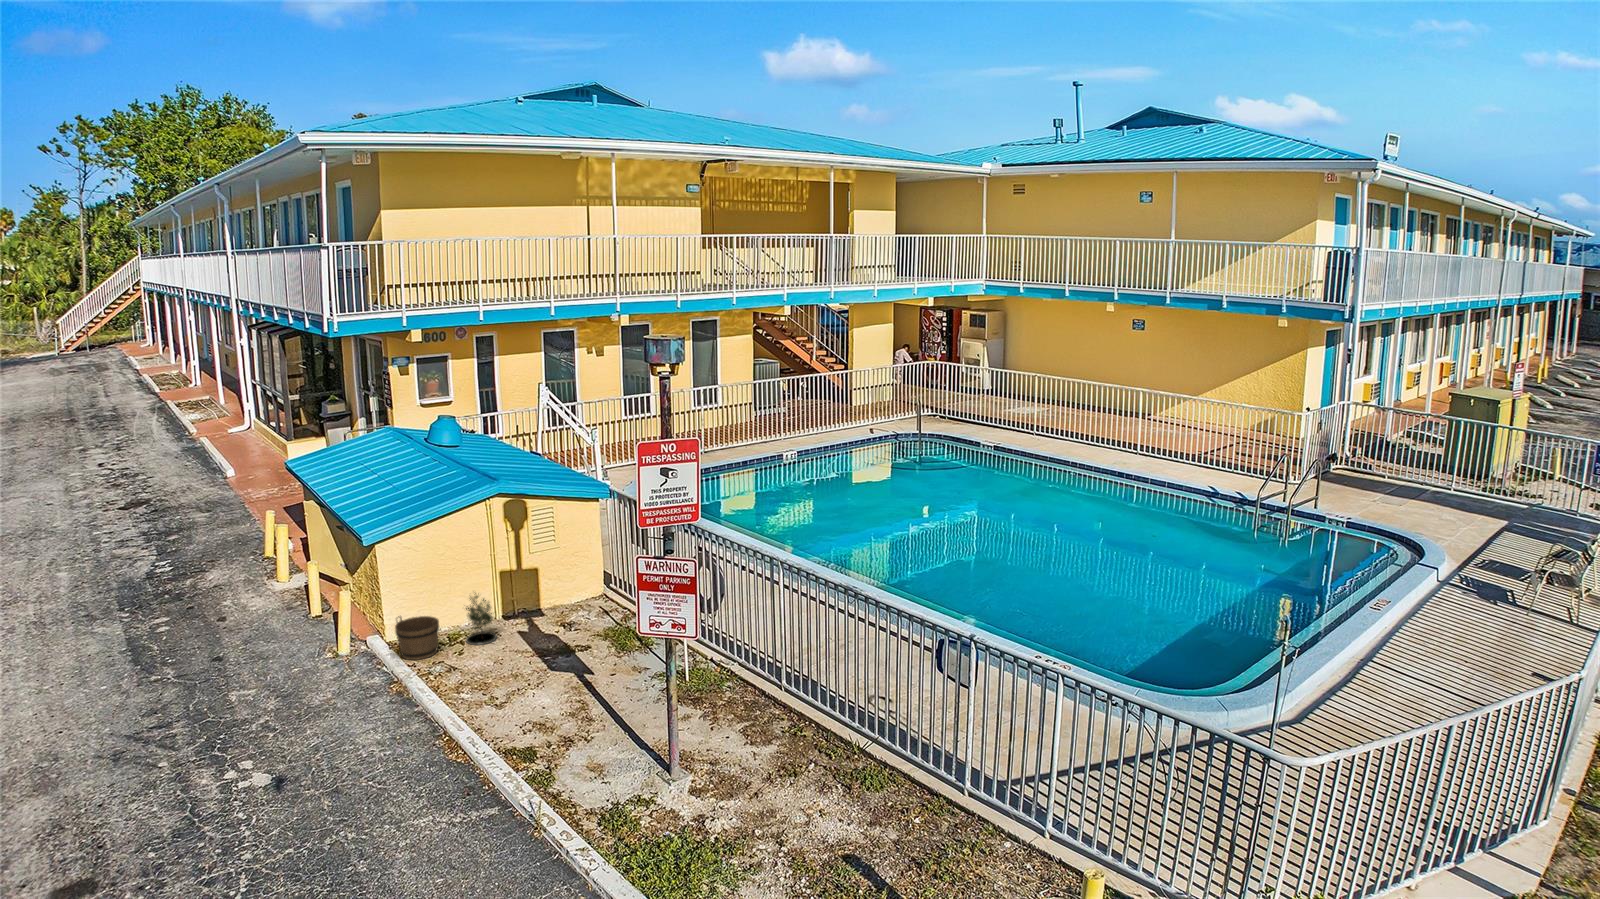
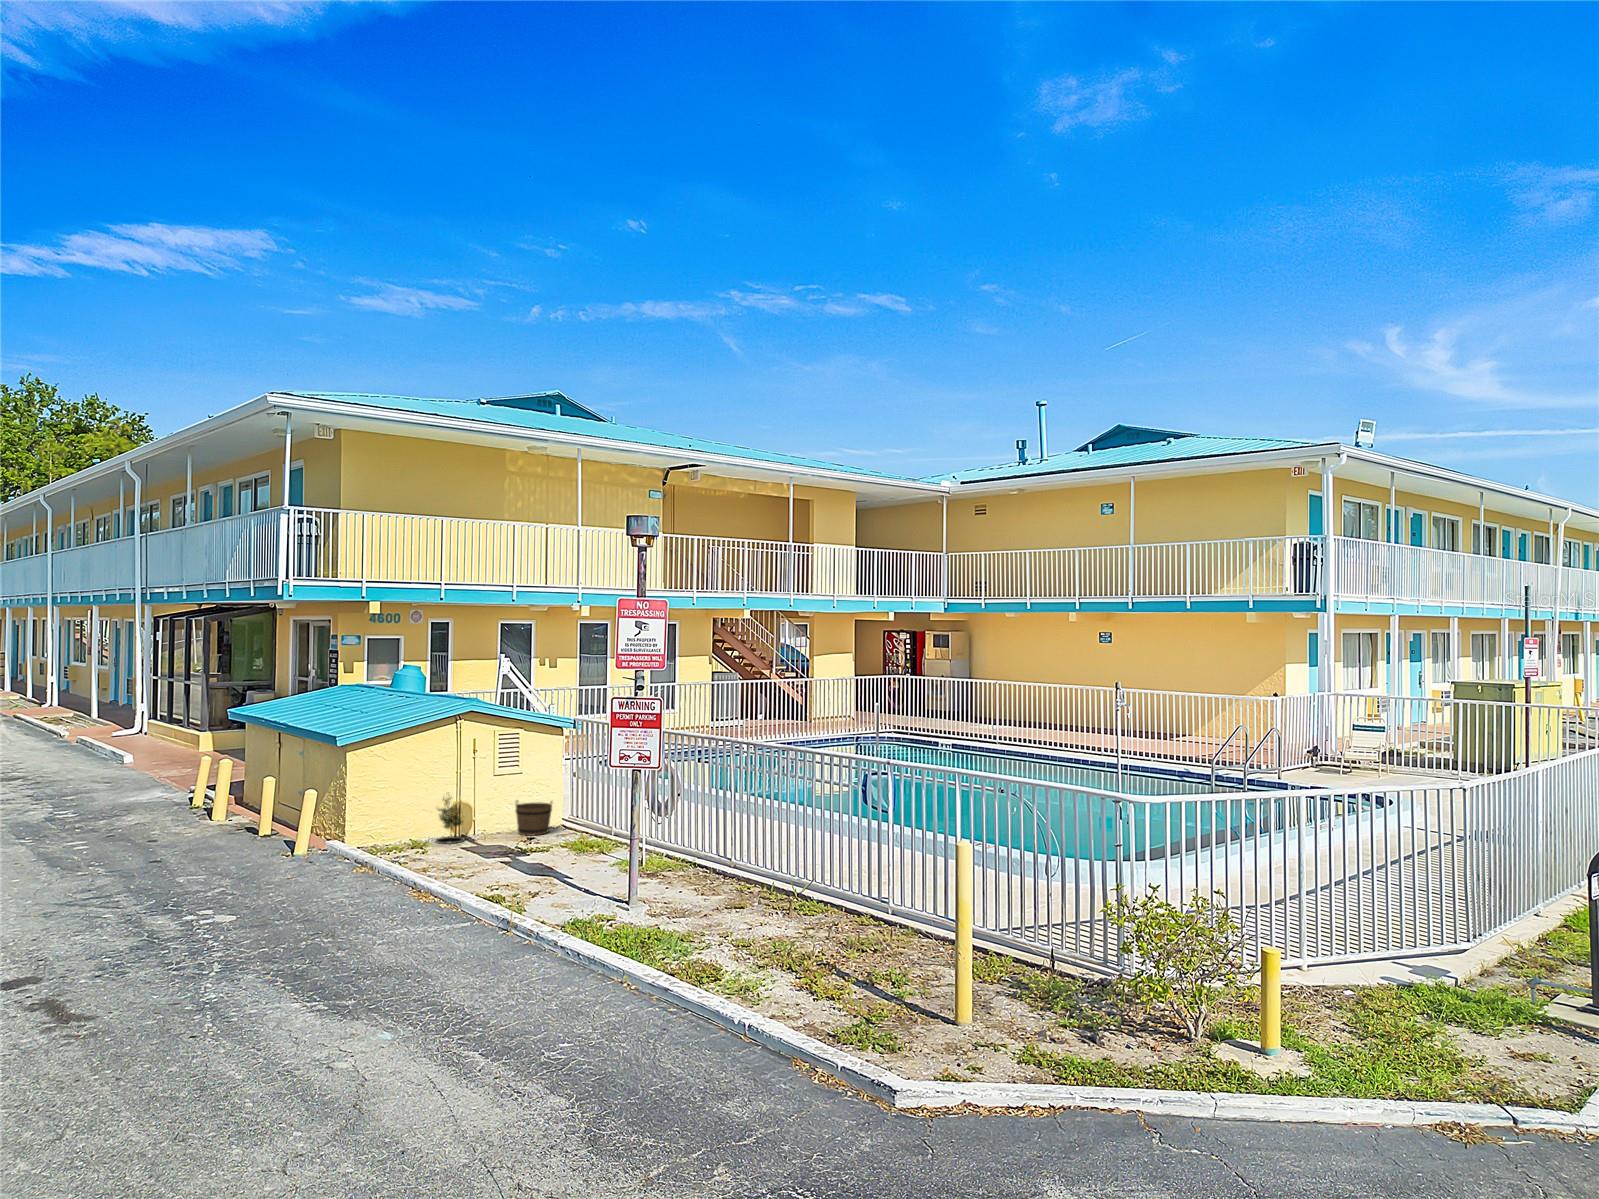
bucket: present [395,616,439,660] -> present [516,801,552,836]

